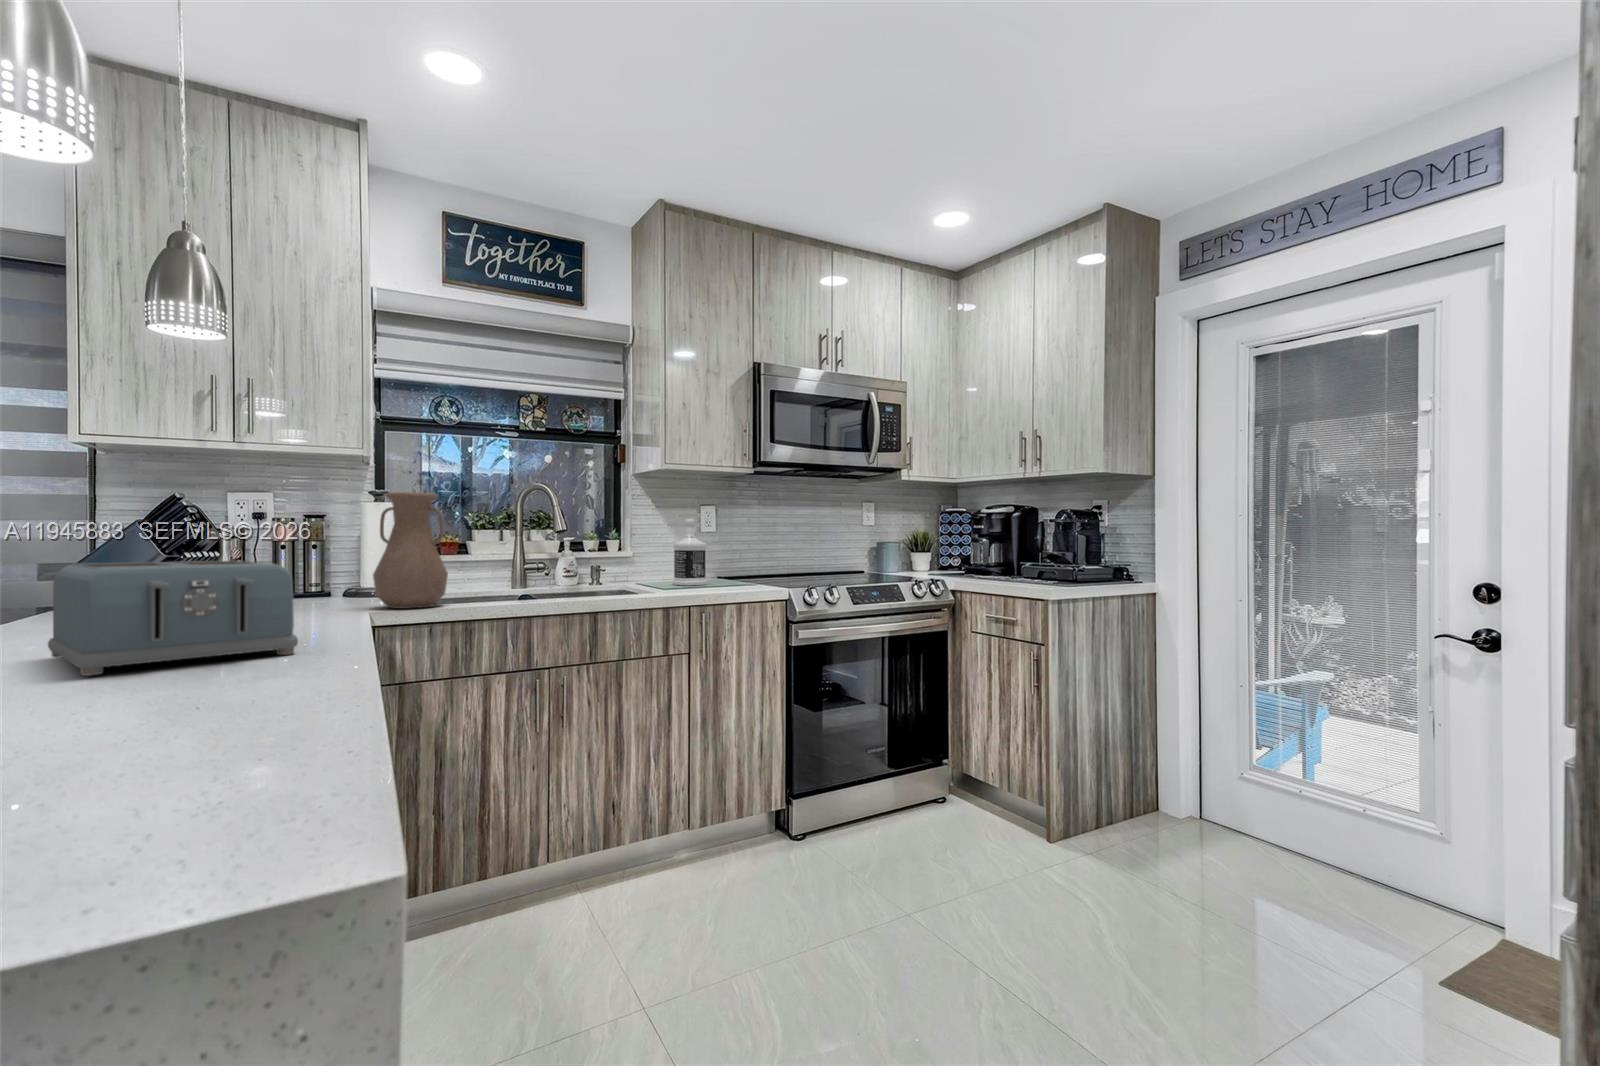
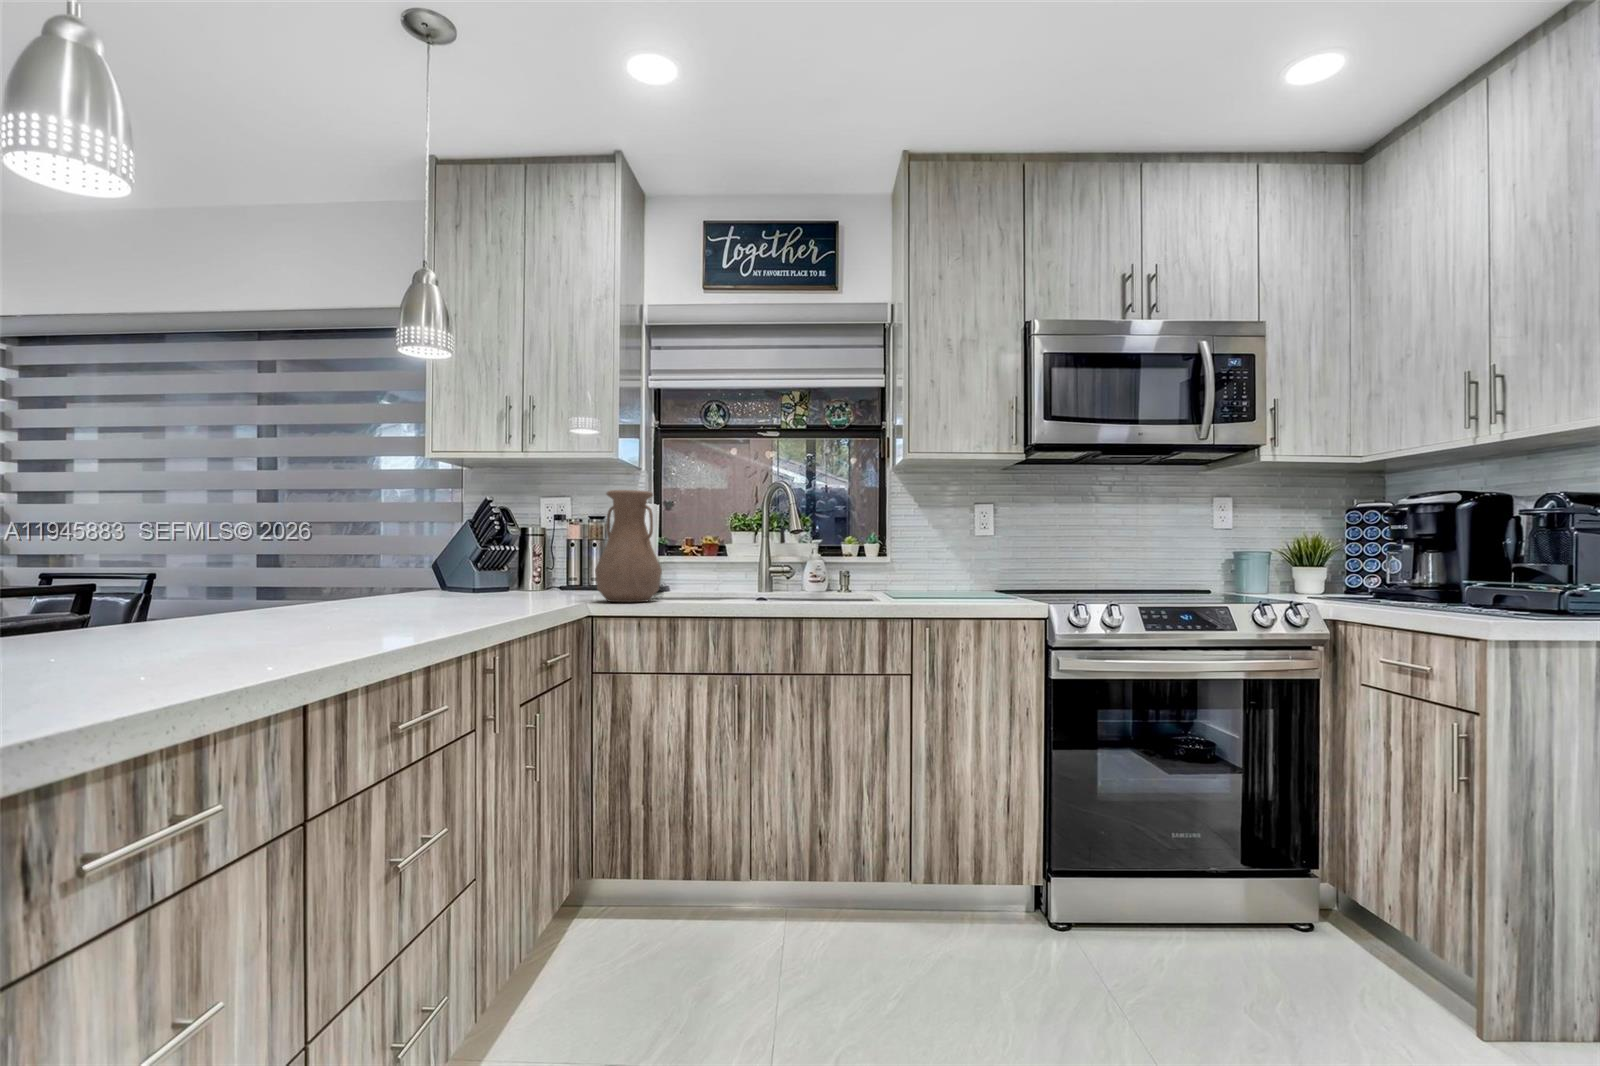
bottle: present [673,519,707,586] -> none [931,517,970,595]
toaster: present [48,561,298,676] -> none [231,545,423,633]

